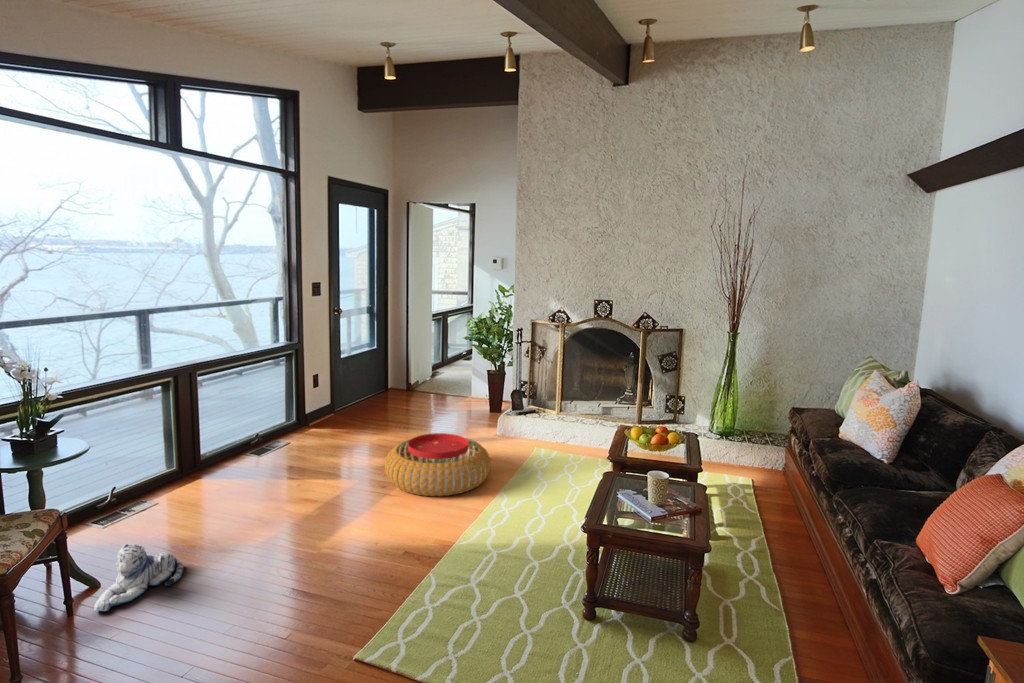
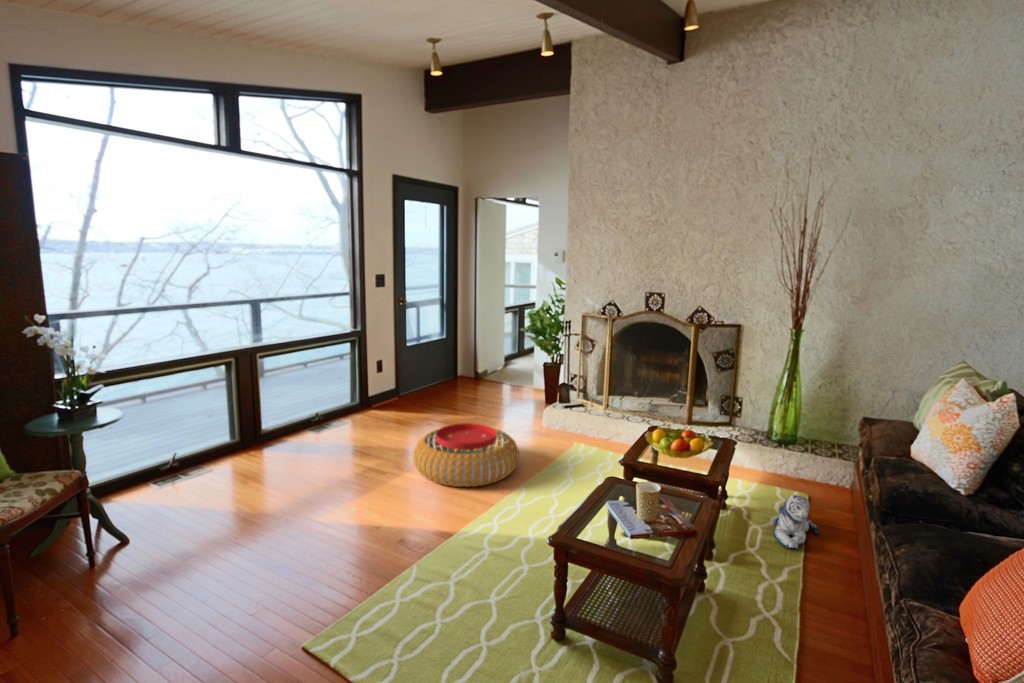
plush toy: present [94,544,184,611] -> present [774,495,820,549]

